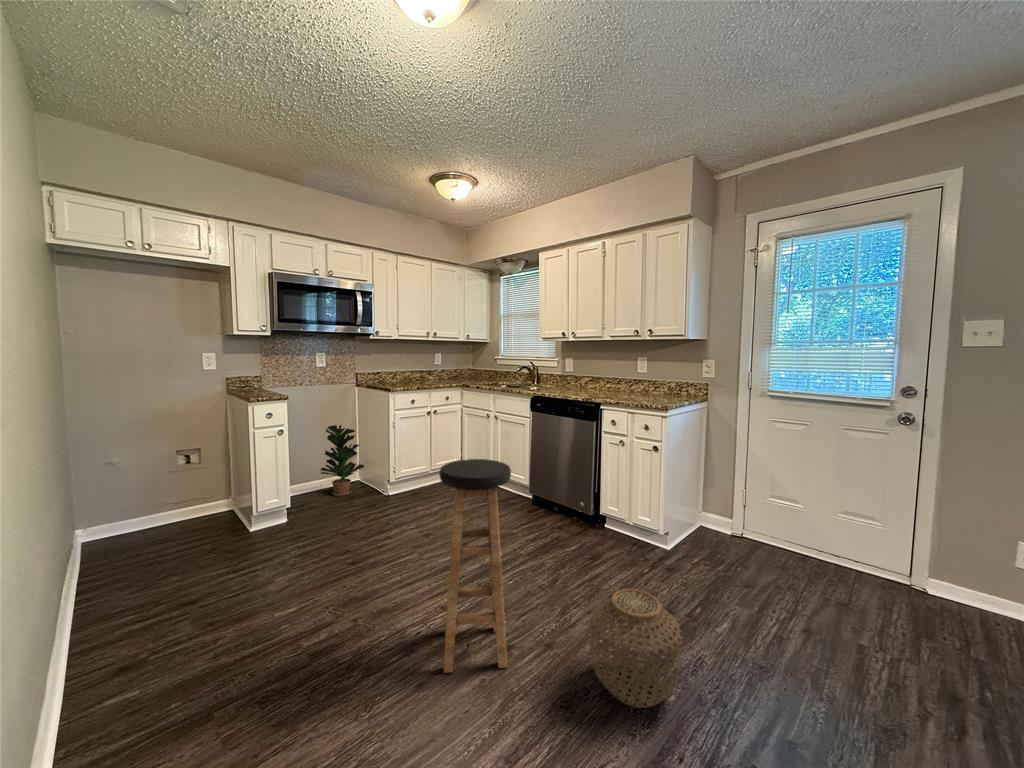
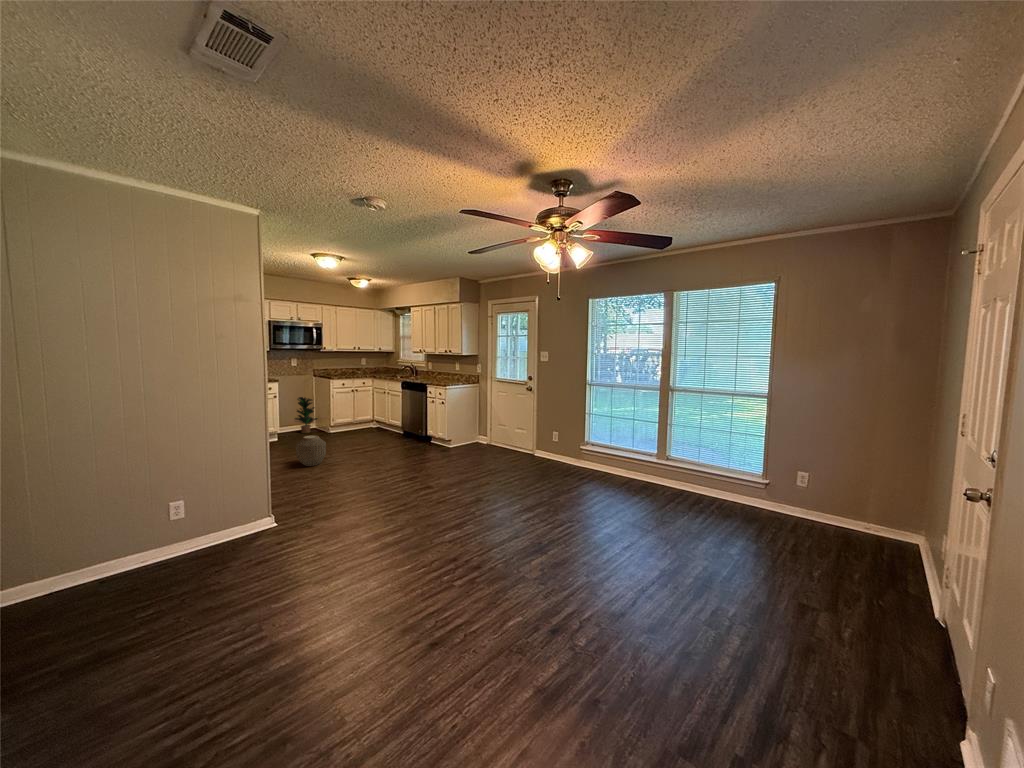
bar stool: present [439,459,511,673] -> none [335,401,362,469]
woven basket: present [589,589,682,708] -> present [296,435,326,466]

